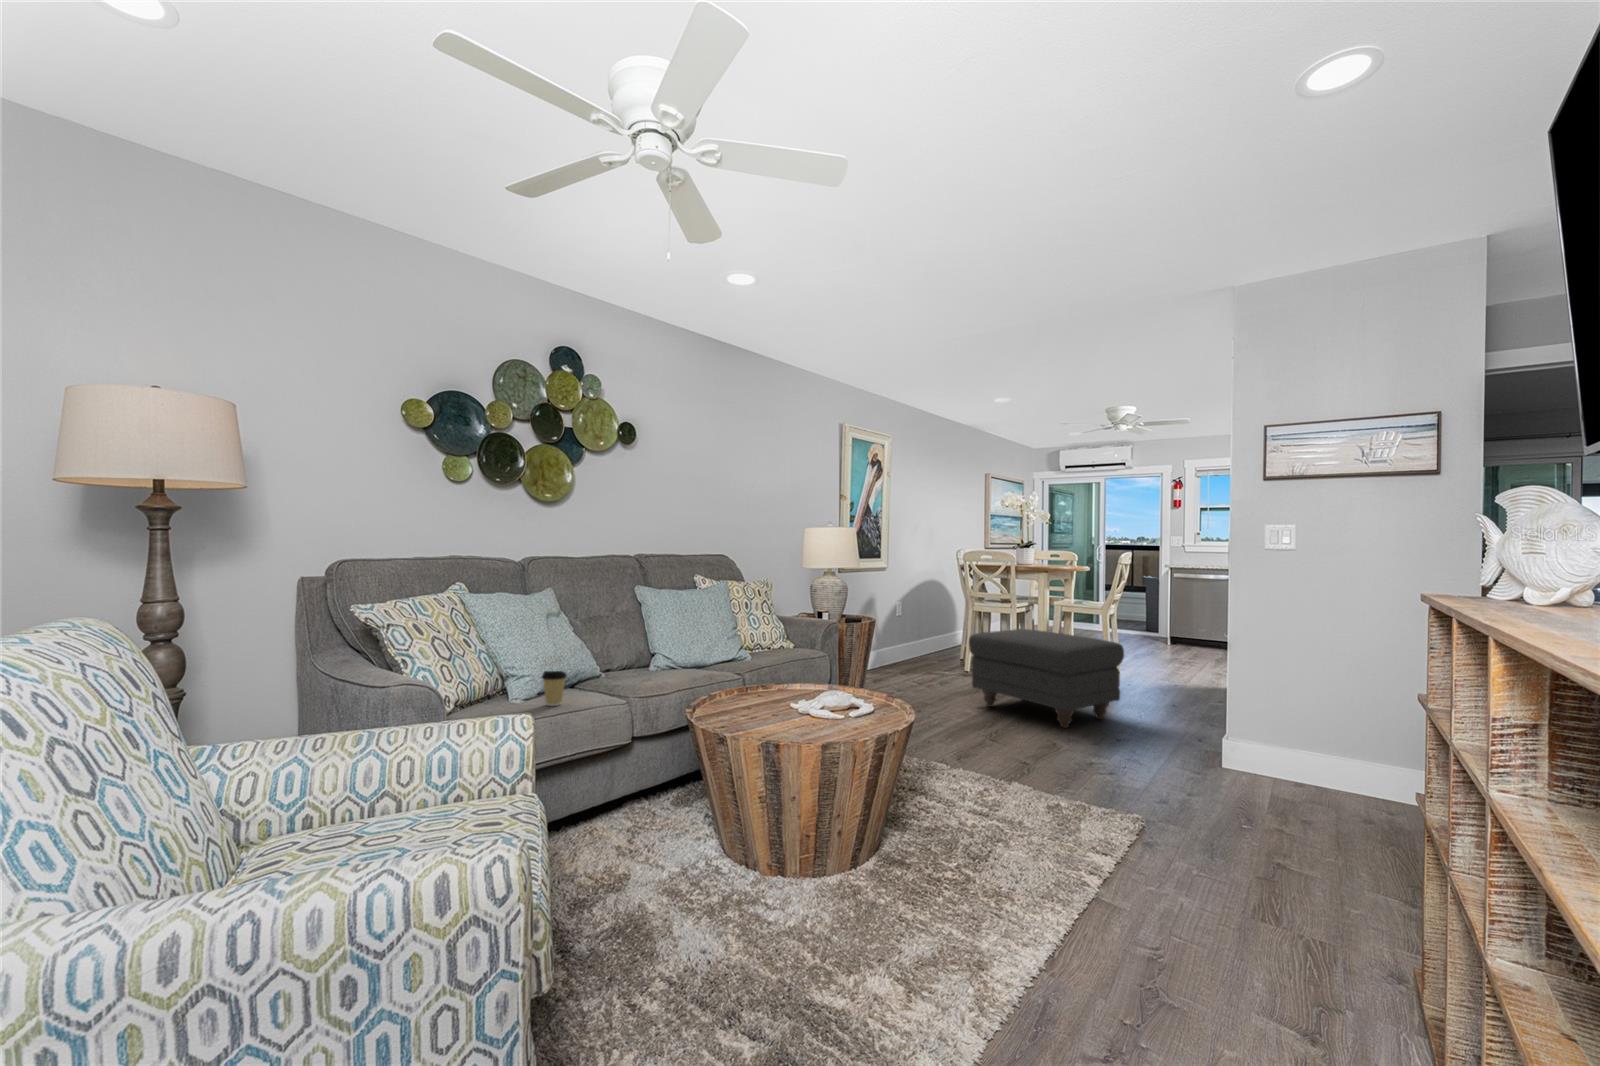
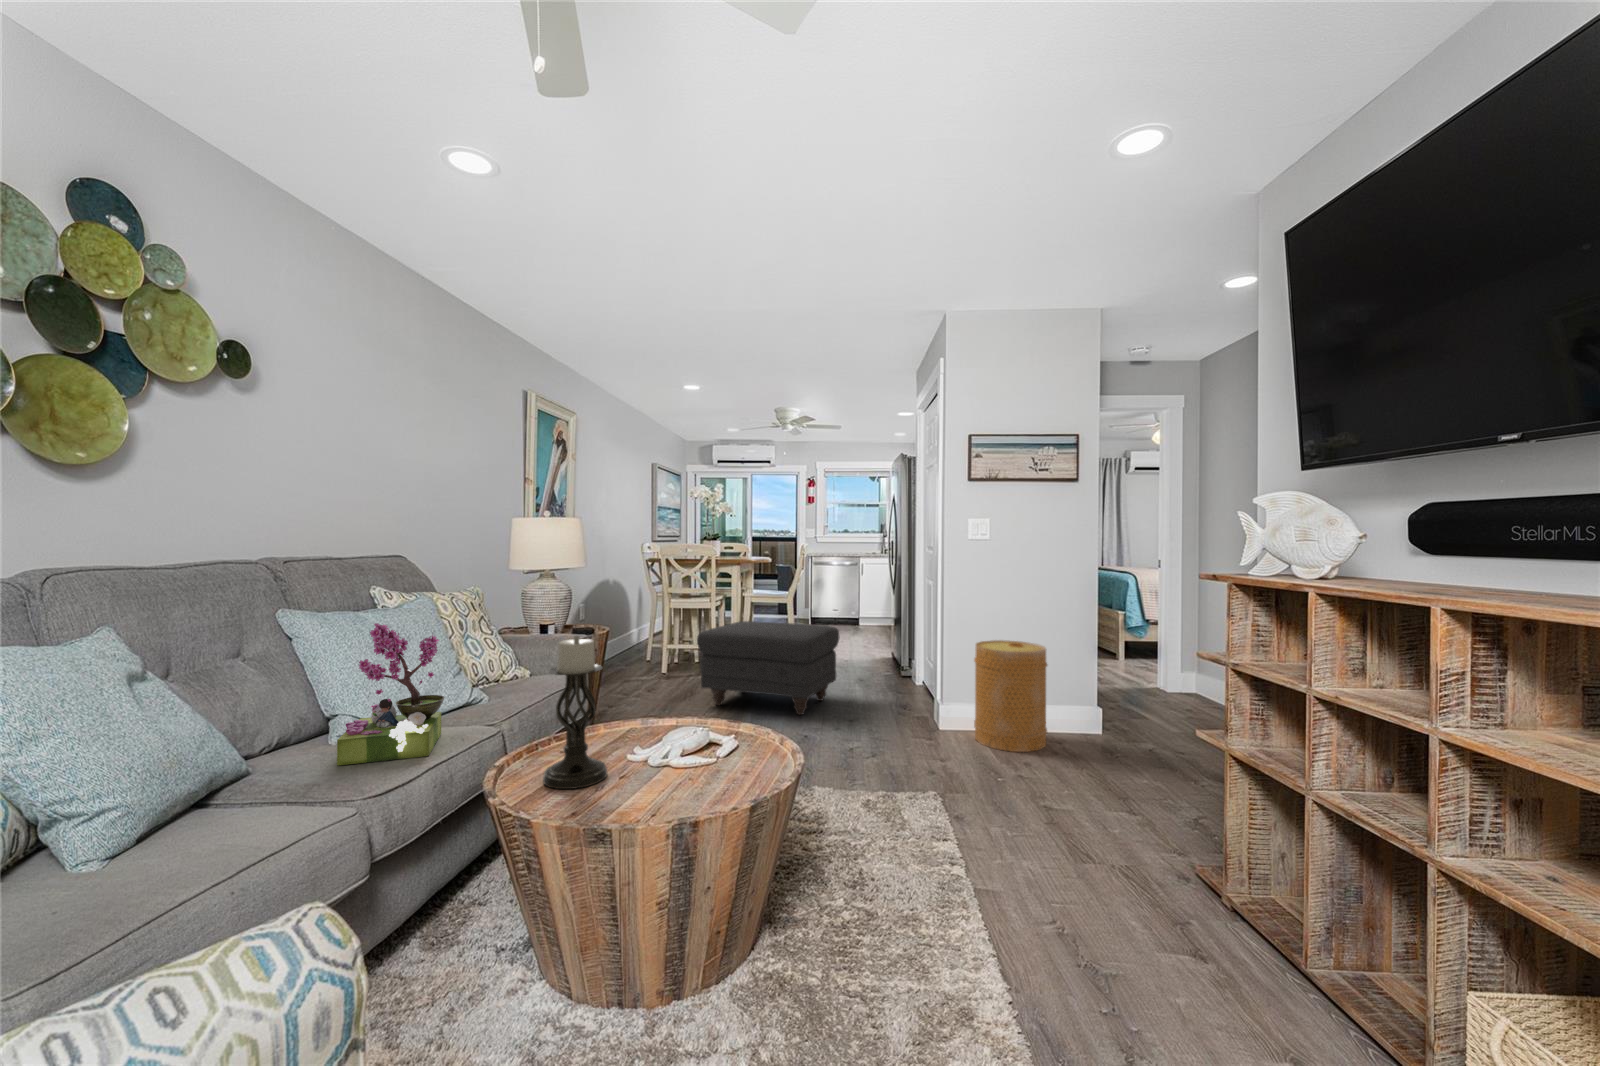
flower arrangement: none [638,596,703,685] -> present [337,623,445,765]
candle holder: none [722,611,764,715] -> present [543,635,607,789]
coffee cup: present [542,671,567,706] -> none [166,783,231,856]
basket: none [1252,673,1361,814] -> present [974,640,1047,752]

